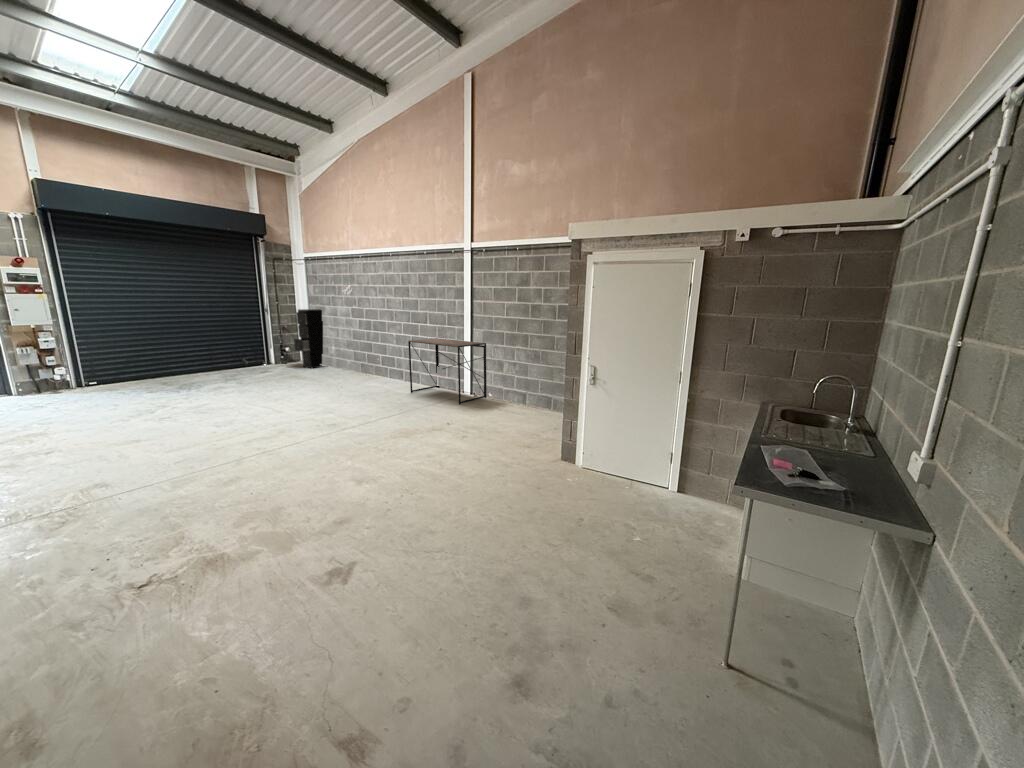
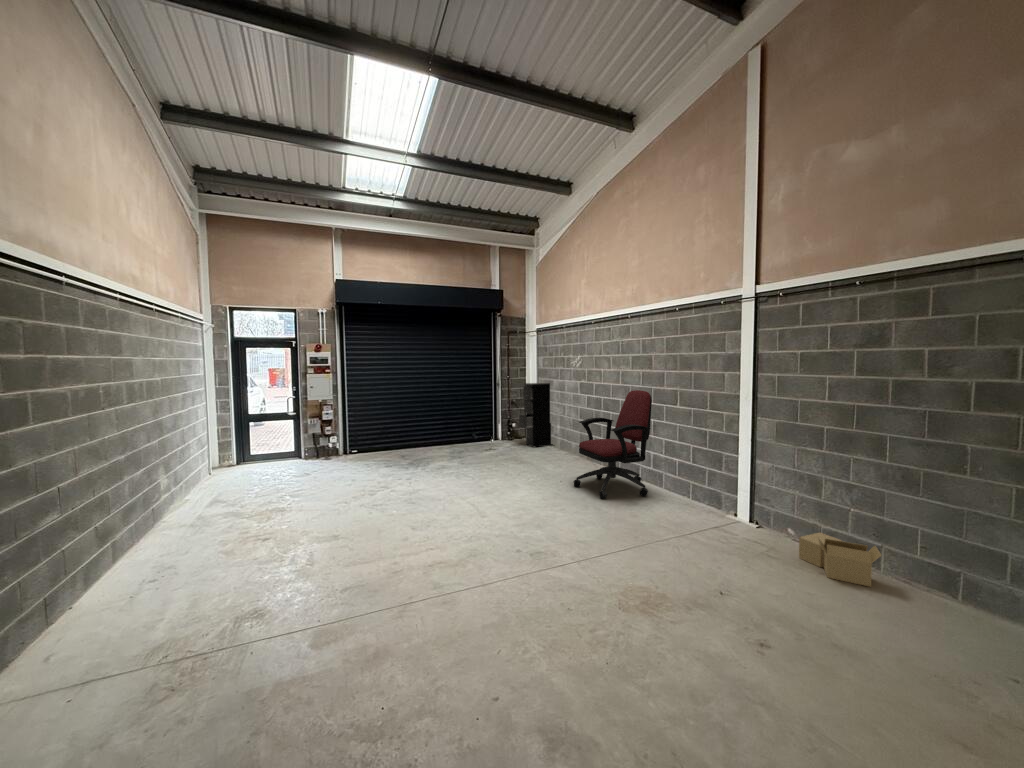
office chair: none [354,313,411,392] -> present [573,390,652,499]
desk: present [408,338,487,405] -> none [649,429,791,556]
cardboard box: none [488,387,518,406] -> present [799,532,881,587]

